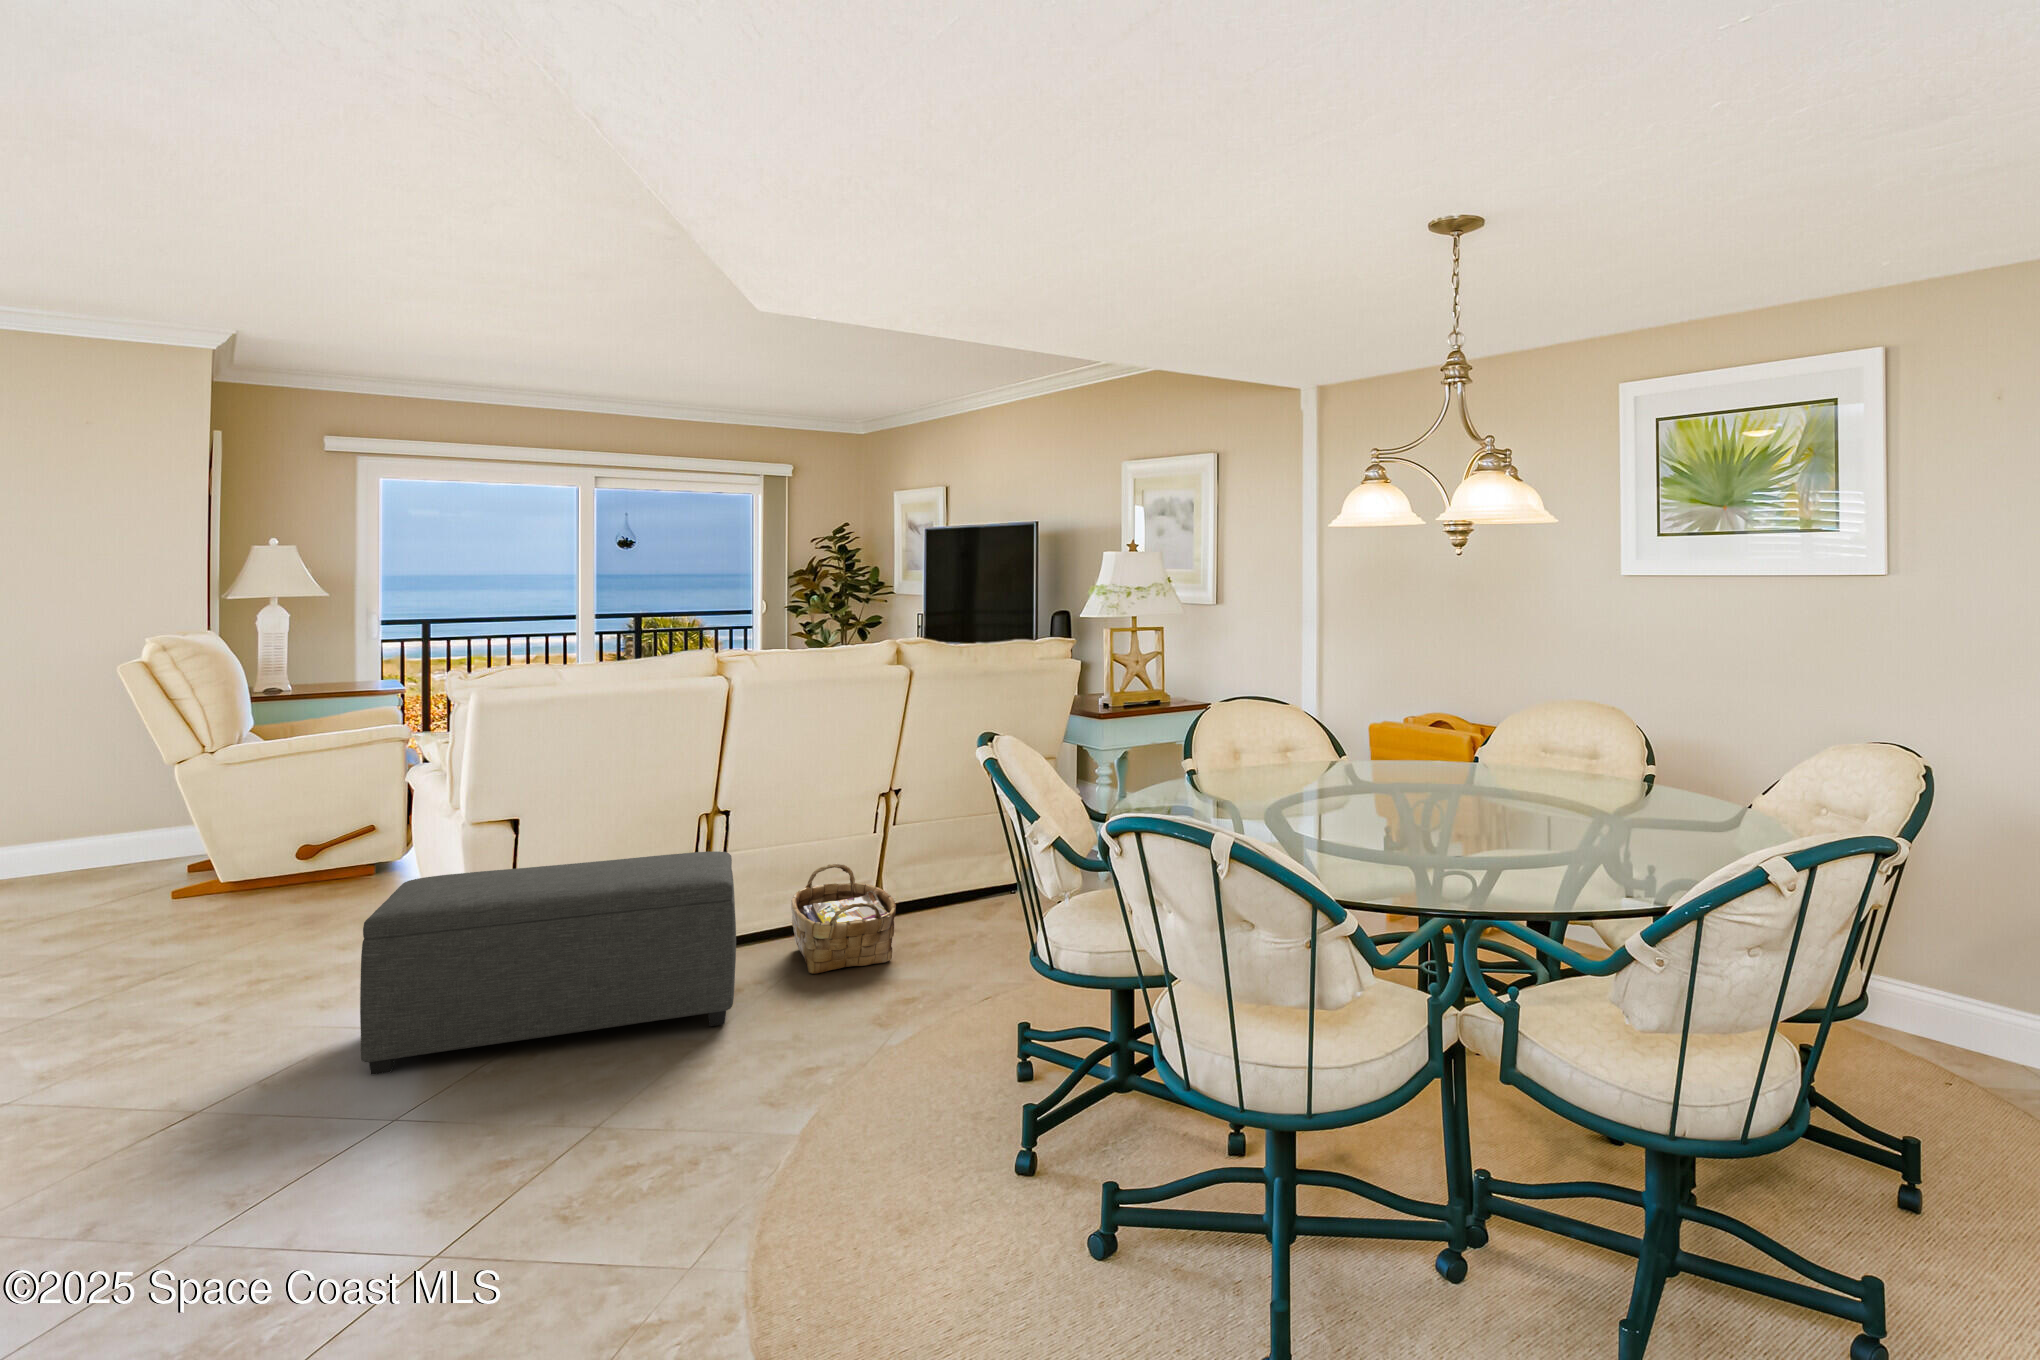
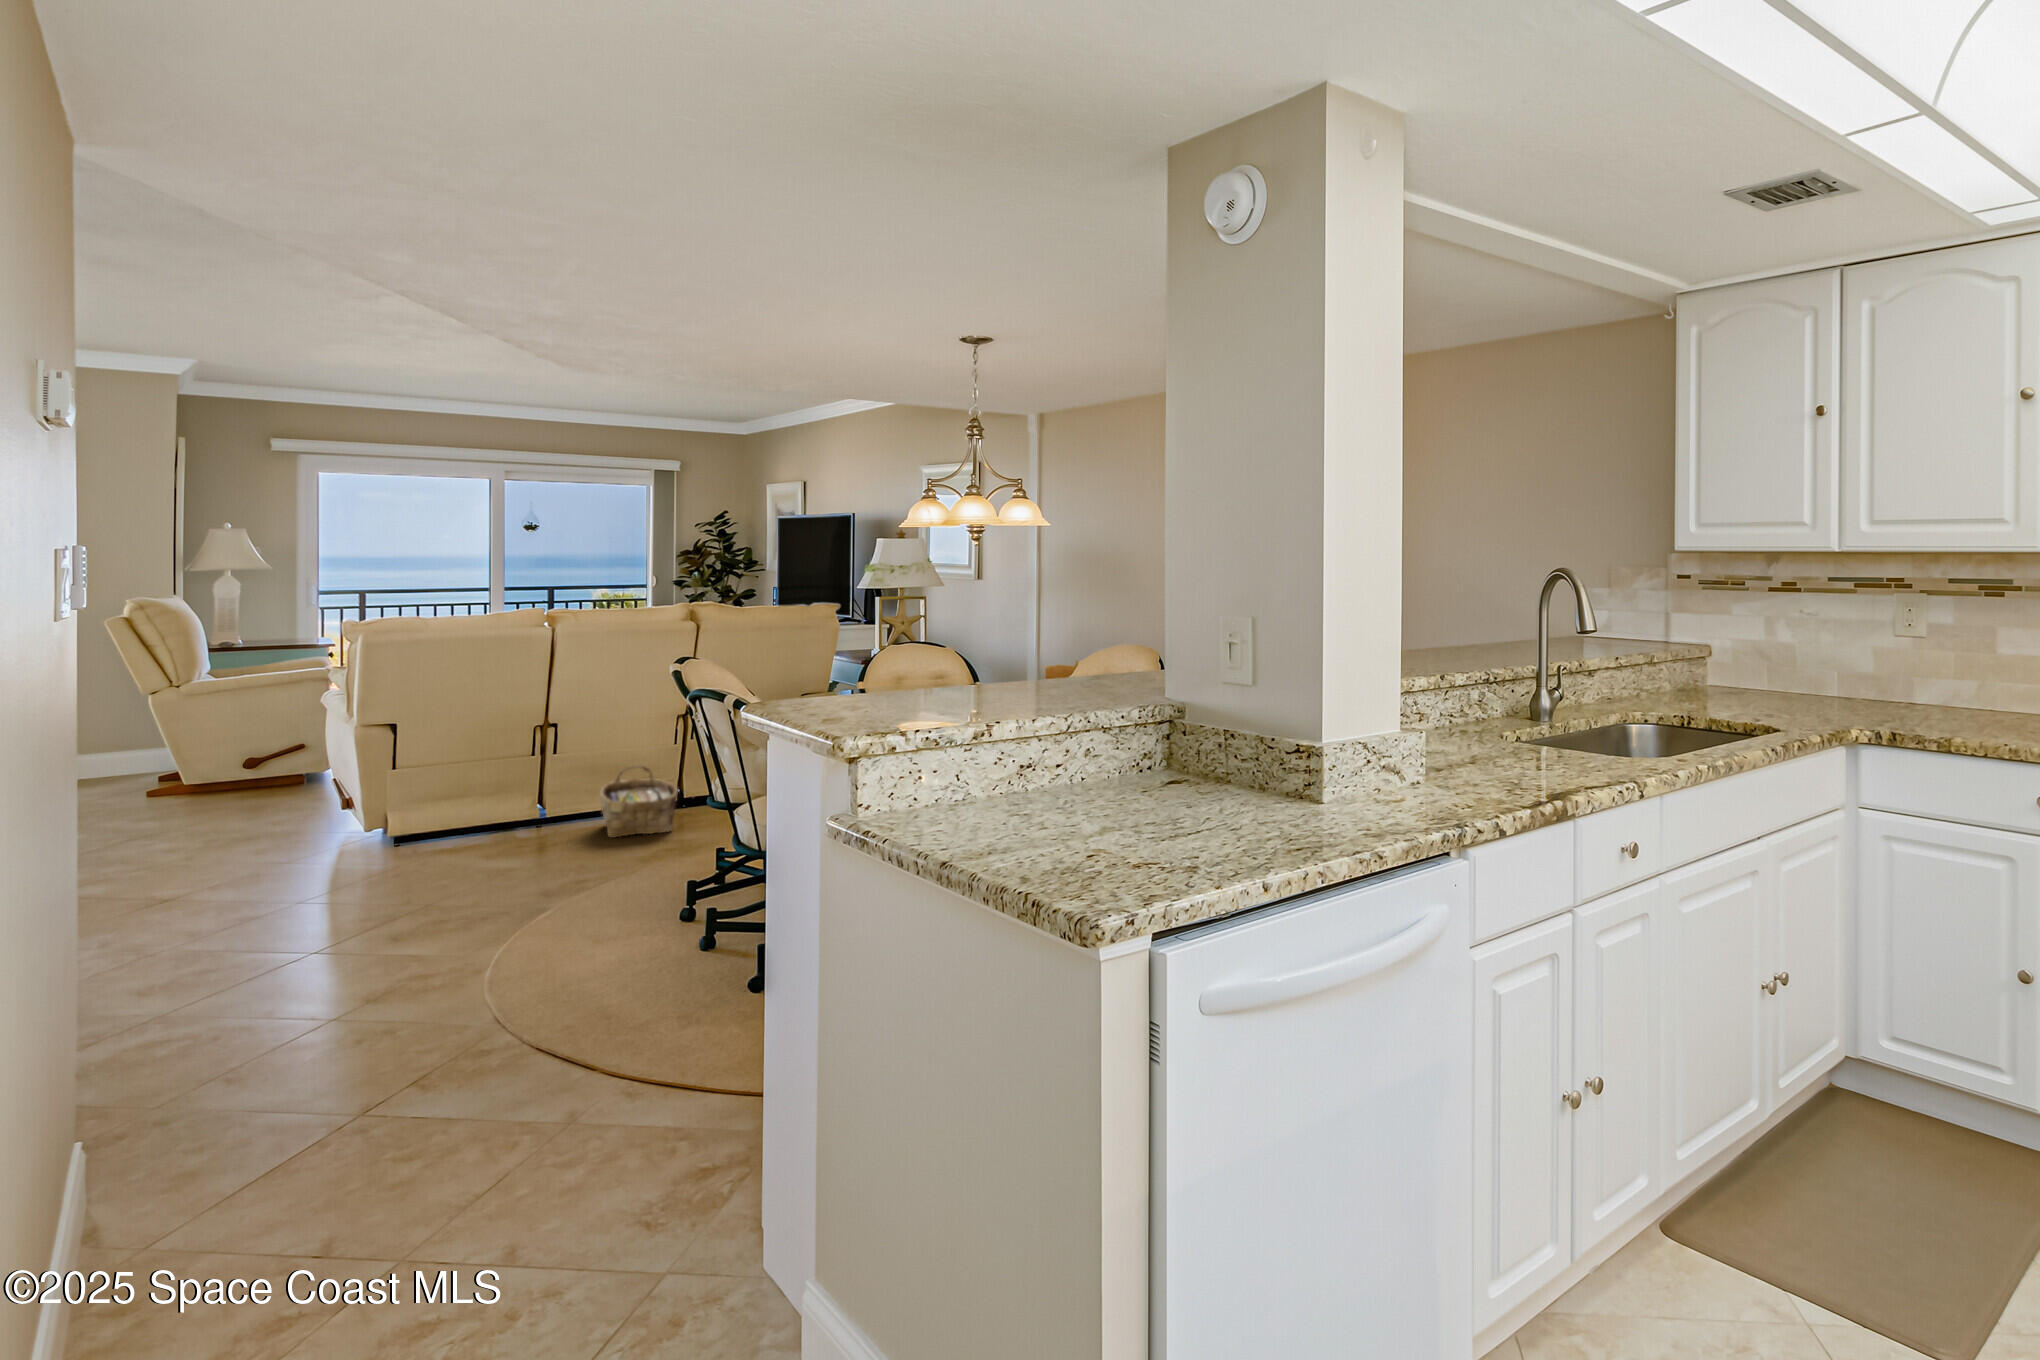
ottoman: present [360,851,736,1075] -> none [277,749,550,884]

